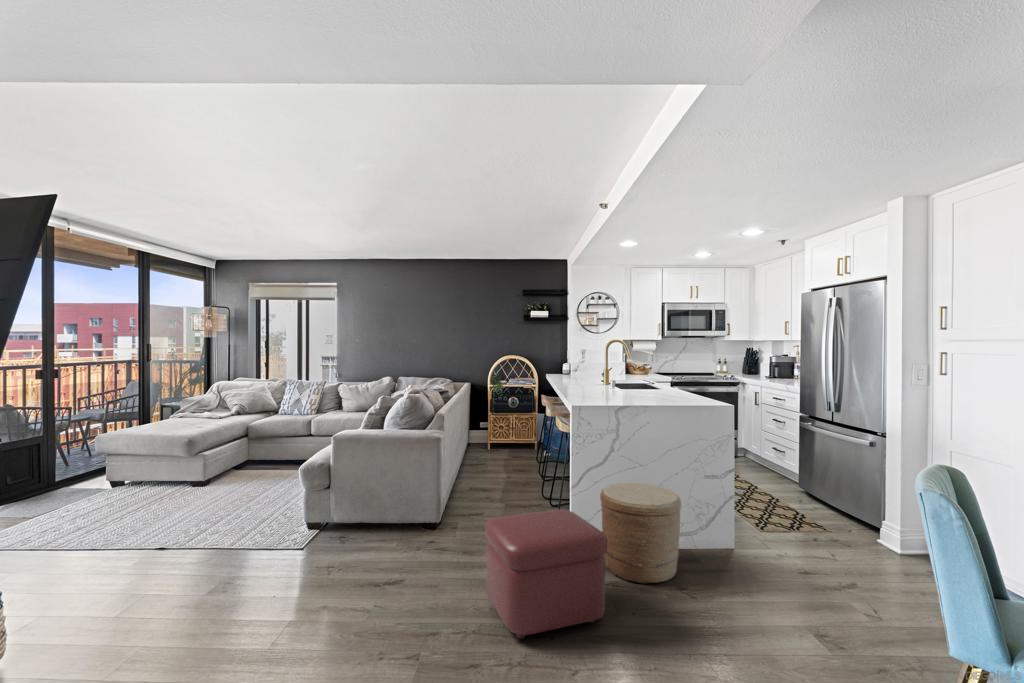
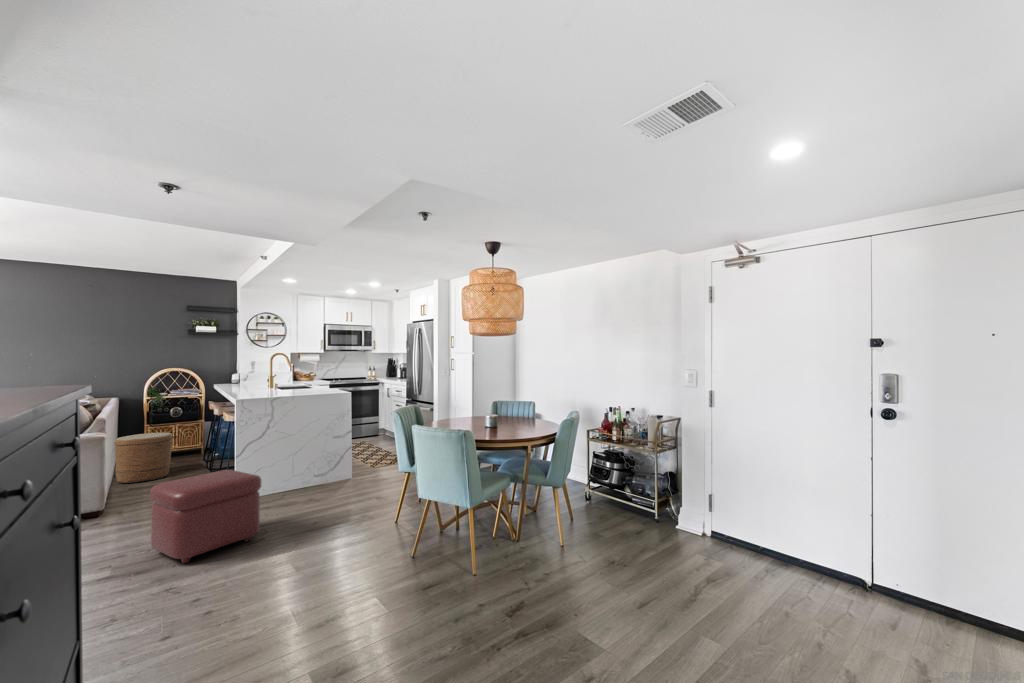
woven basket: present [600,483,681,584] -> present [114,433,173,483]

